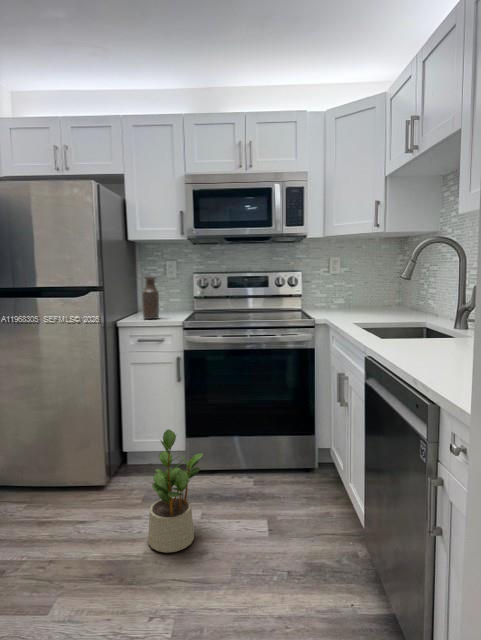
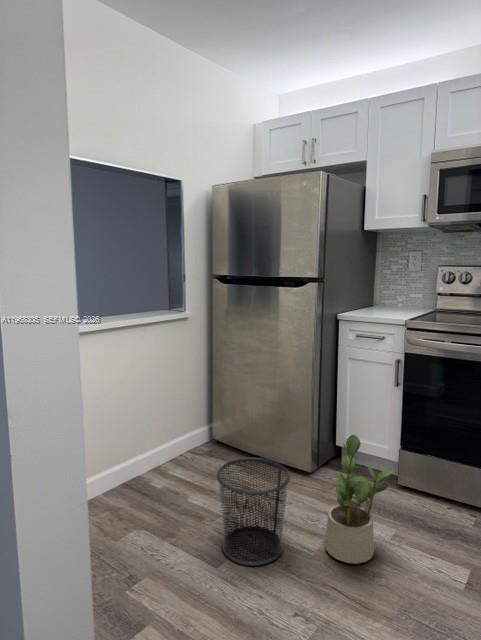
bottle: present [142,276,159,319] -> none [368,269,387,315]
trash can: none [27,479,113,600] -> present [217,458,290,566]

